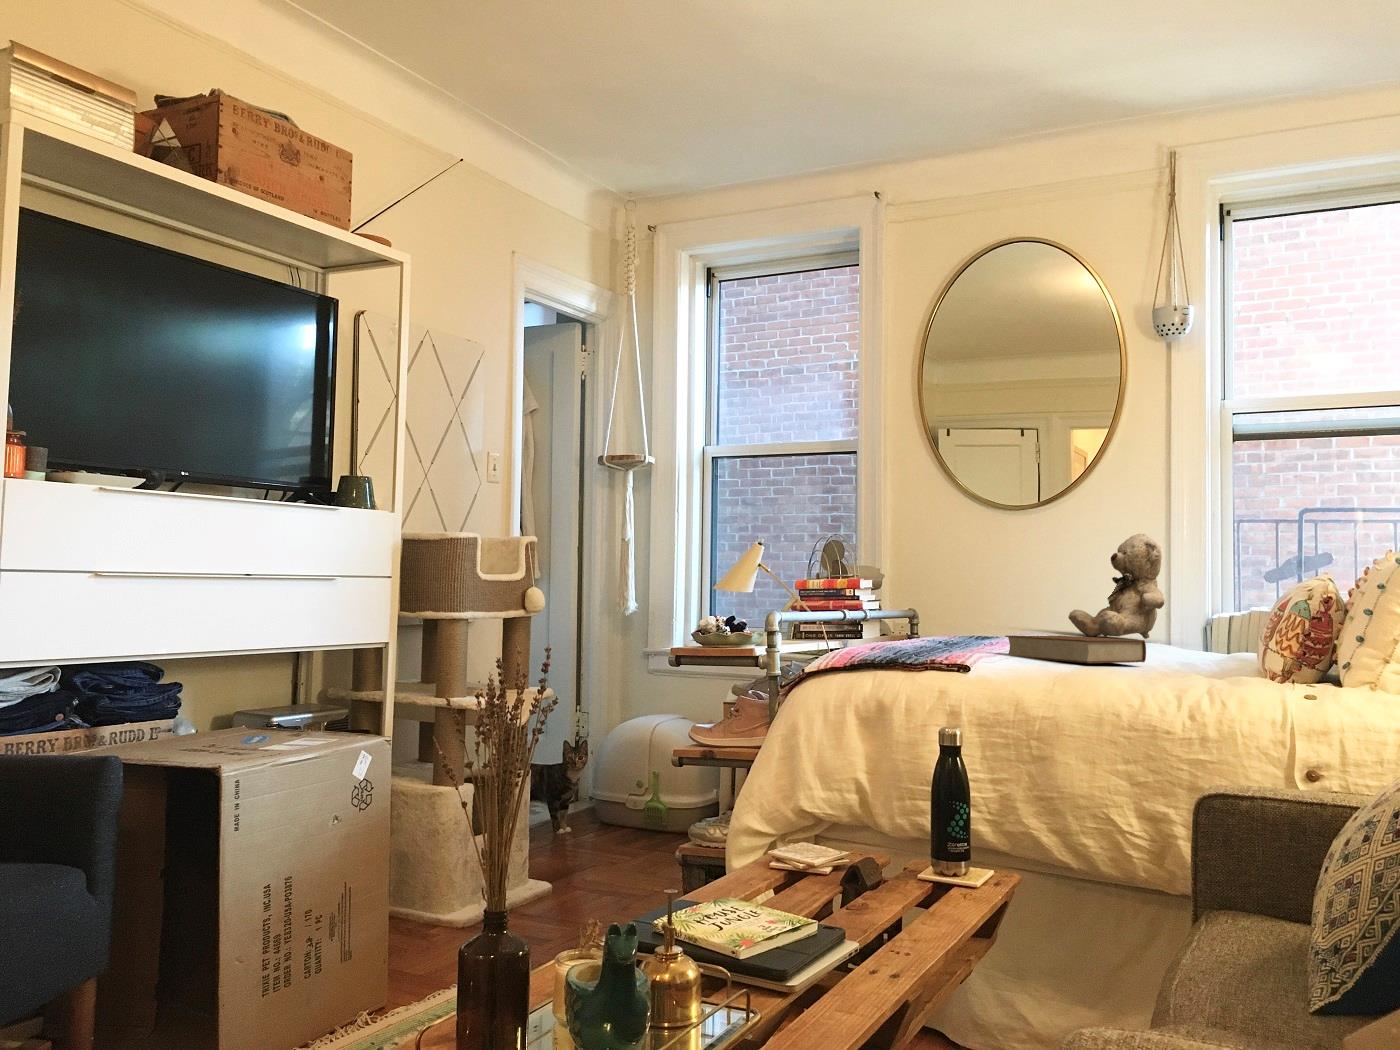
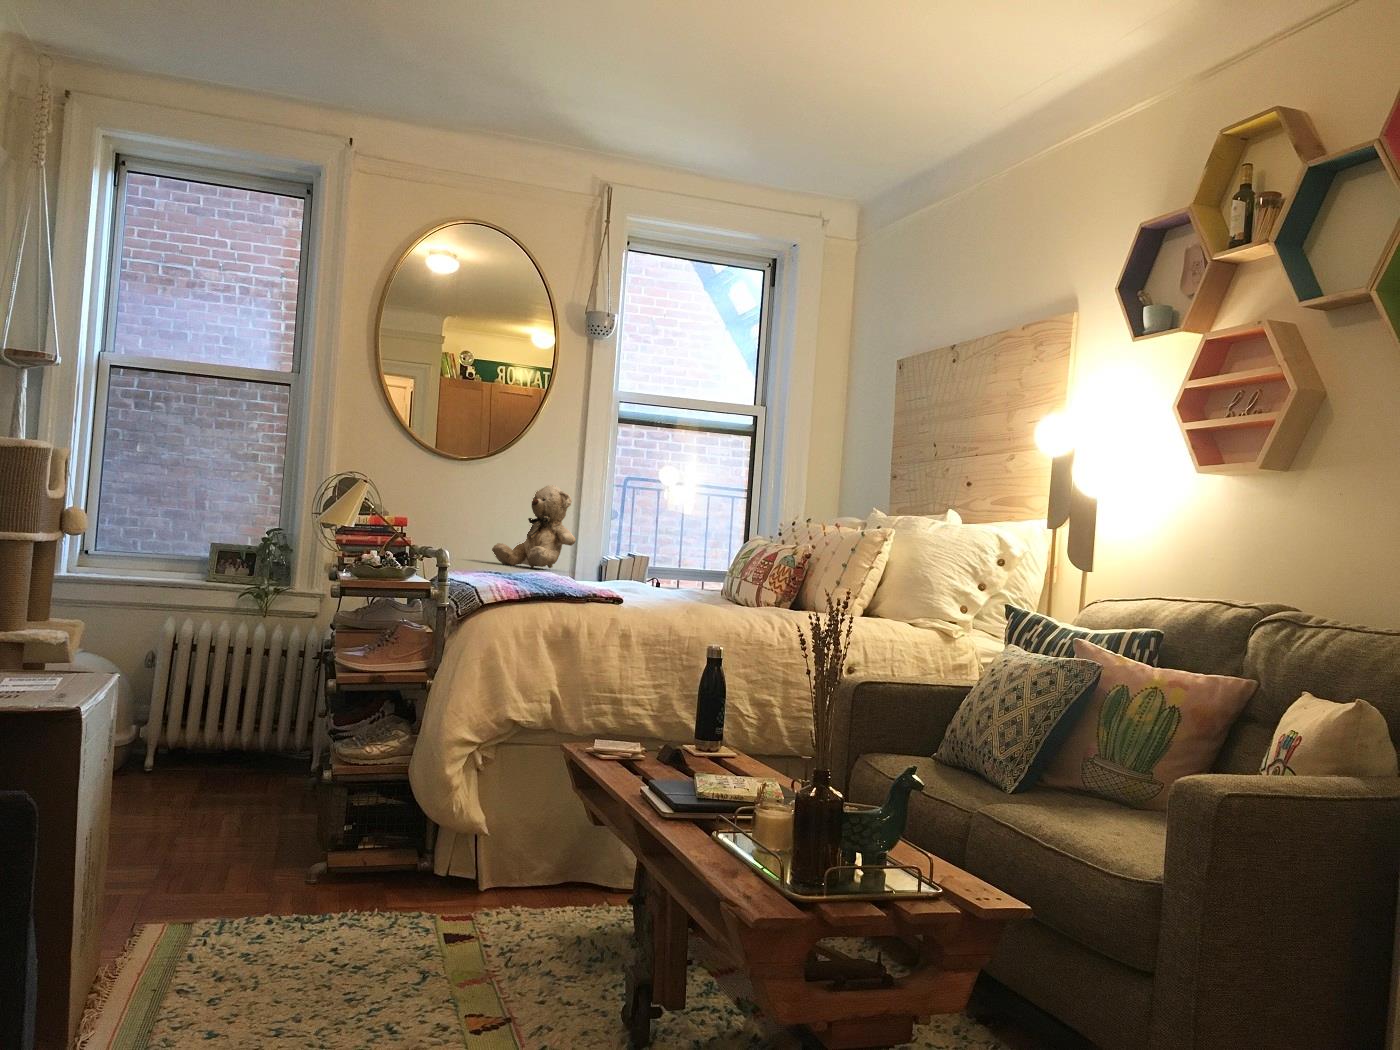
book: present [1005,636,1146,663] -> none [583,573,684,597]

